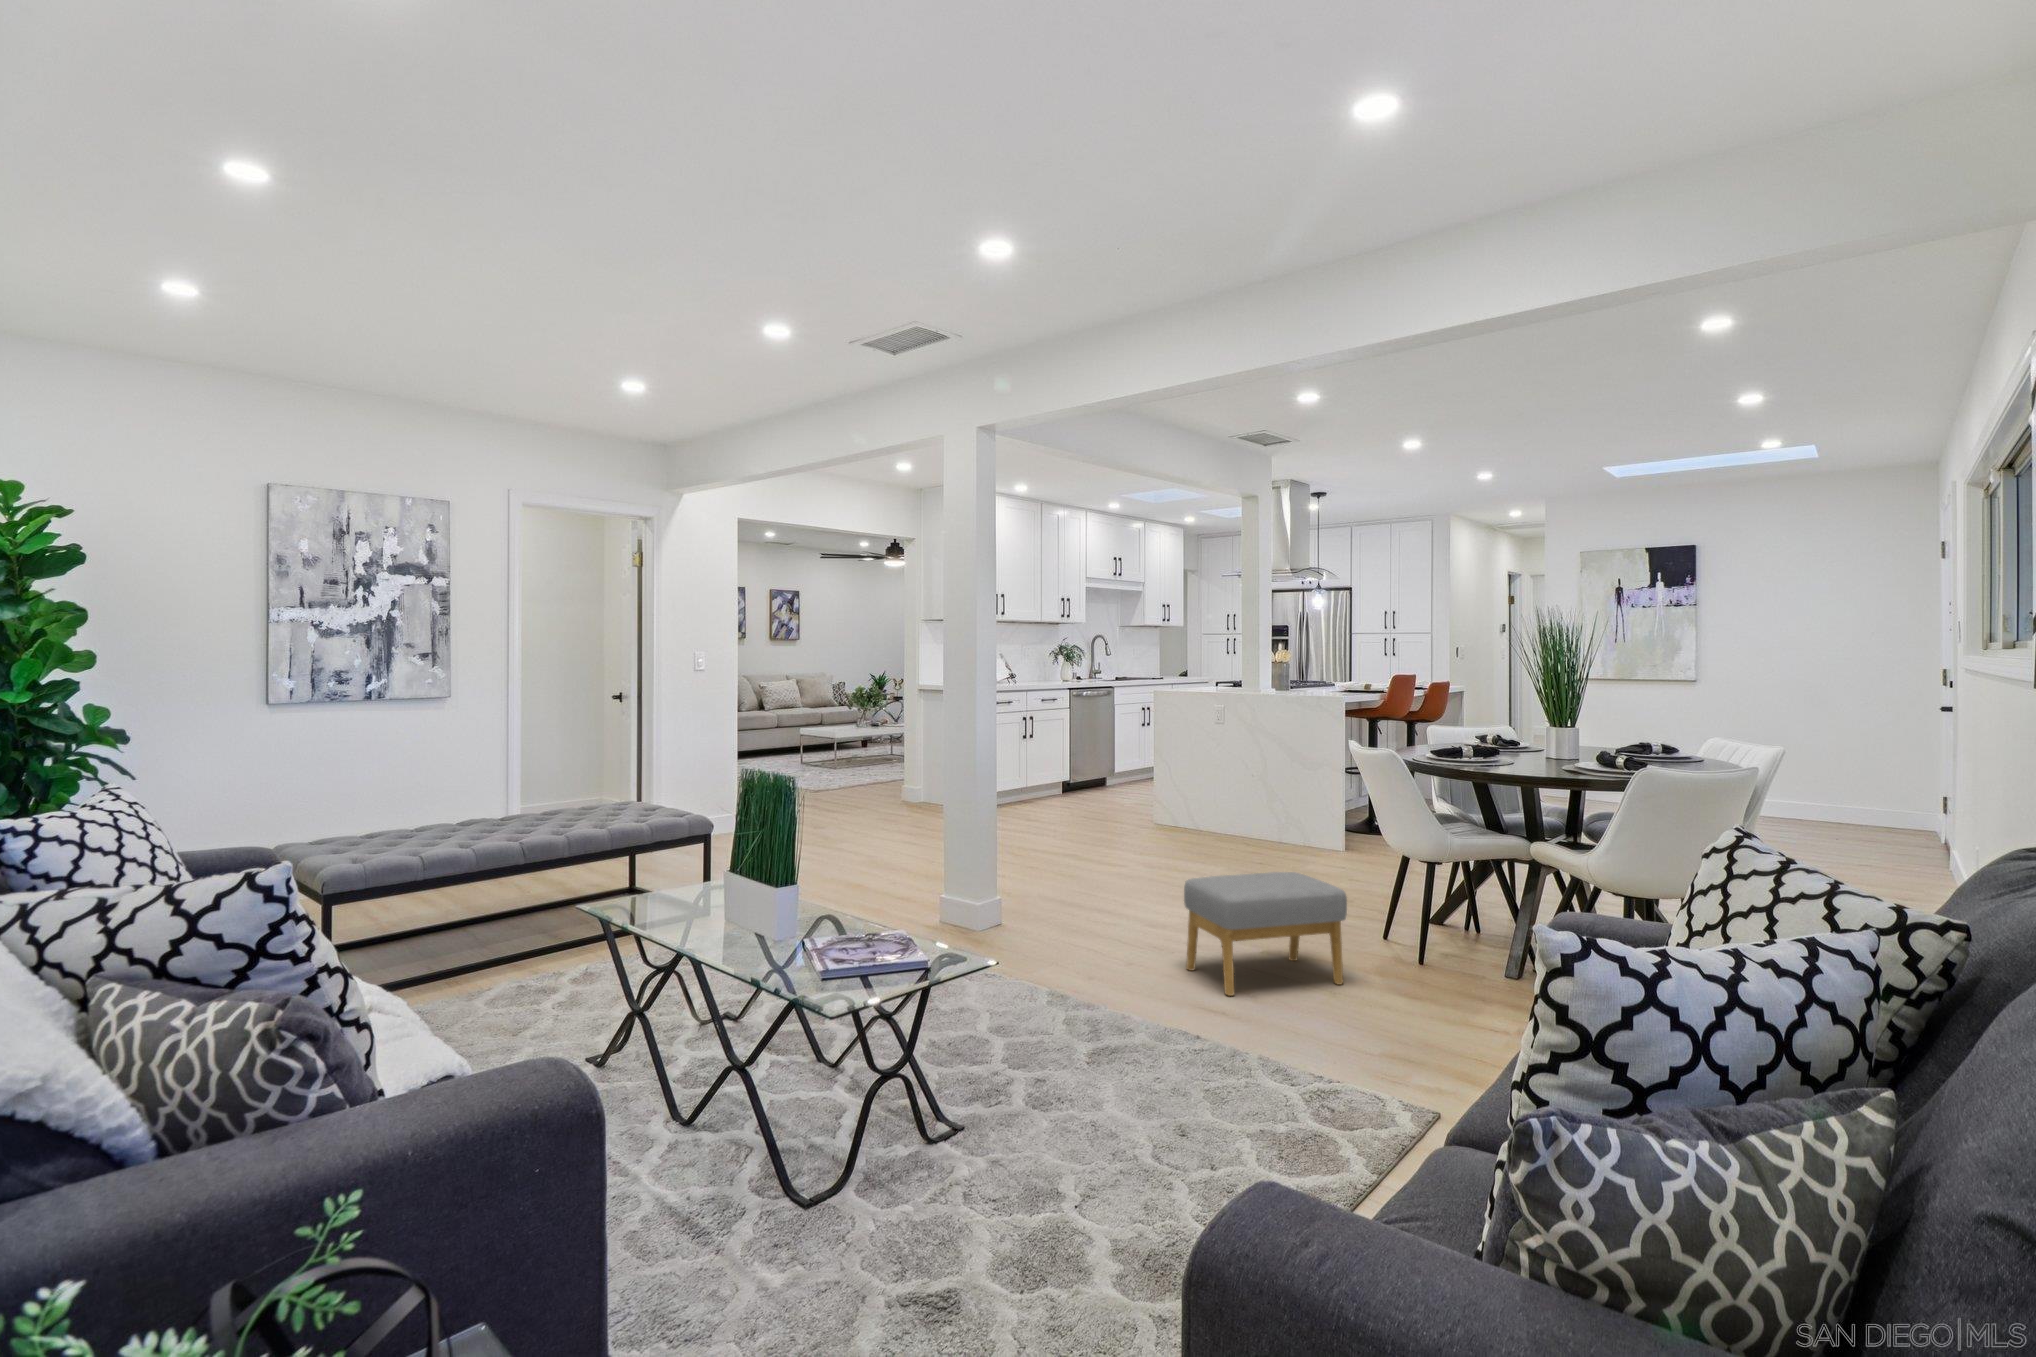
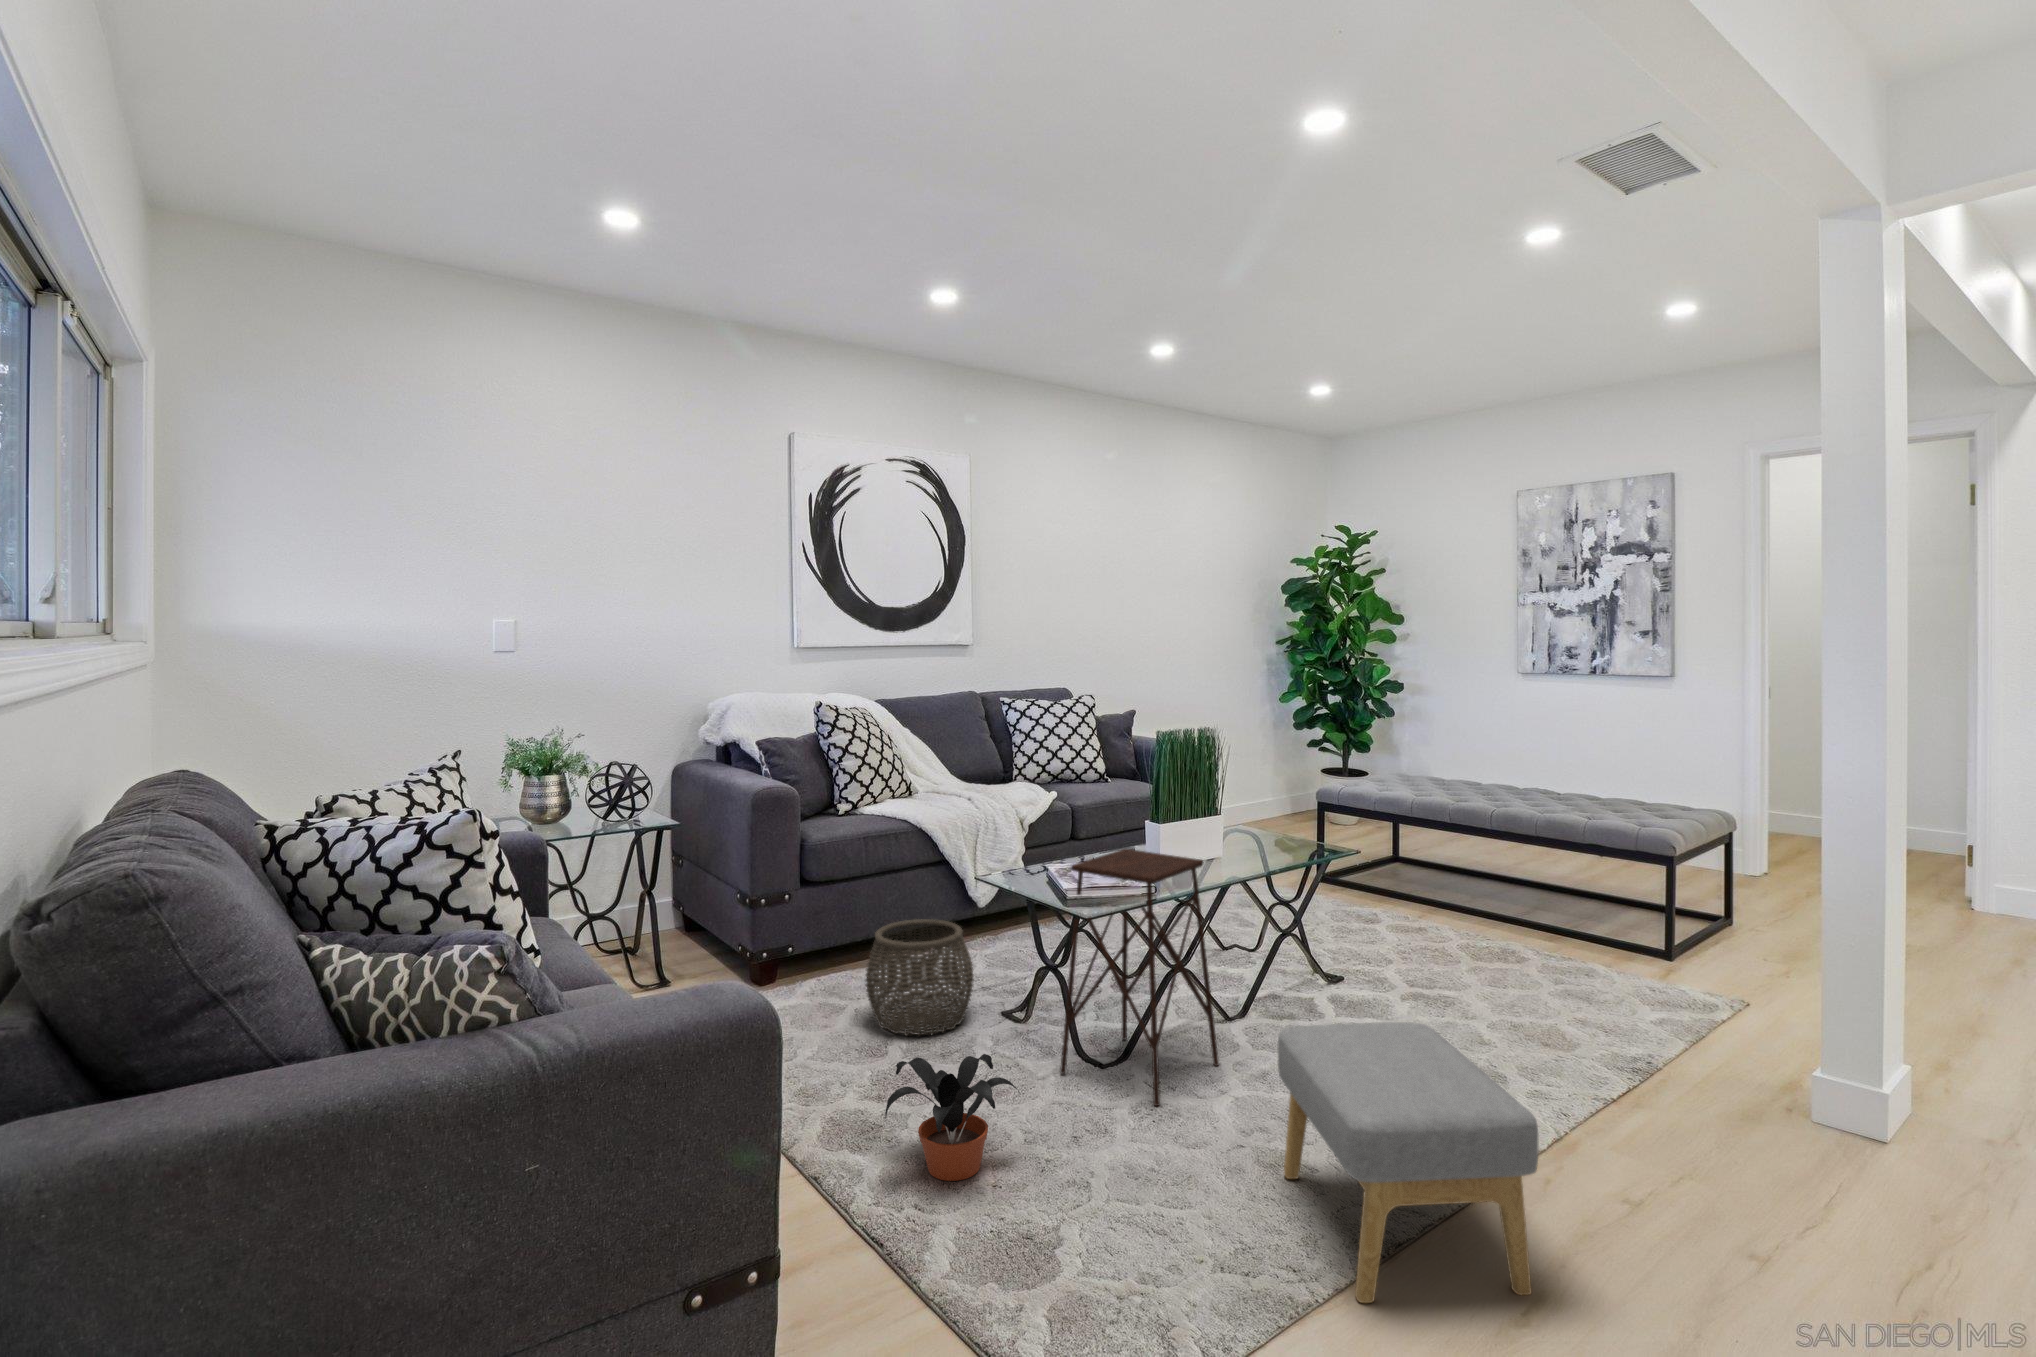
side table: none [1018,837,1157,1067] -> present [1060,849,1219,1106]
potted plant: none [1260,992,1380,1100] -> present [885,1054,1020,1181]
woven basket: none [930,1015,1080,1188] -> present [866,919,974,1036]

